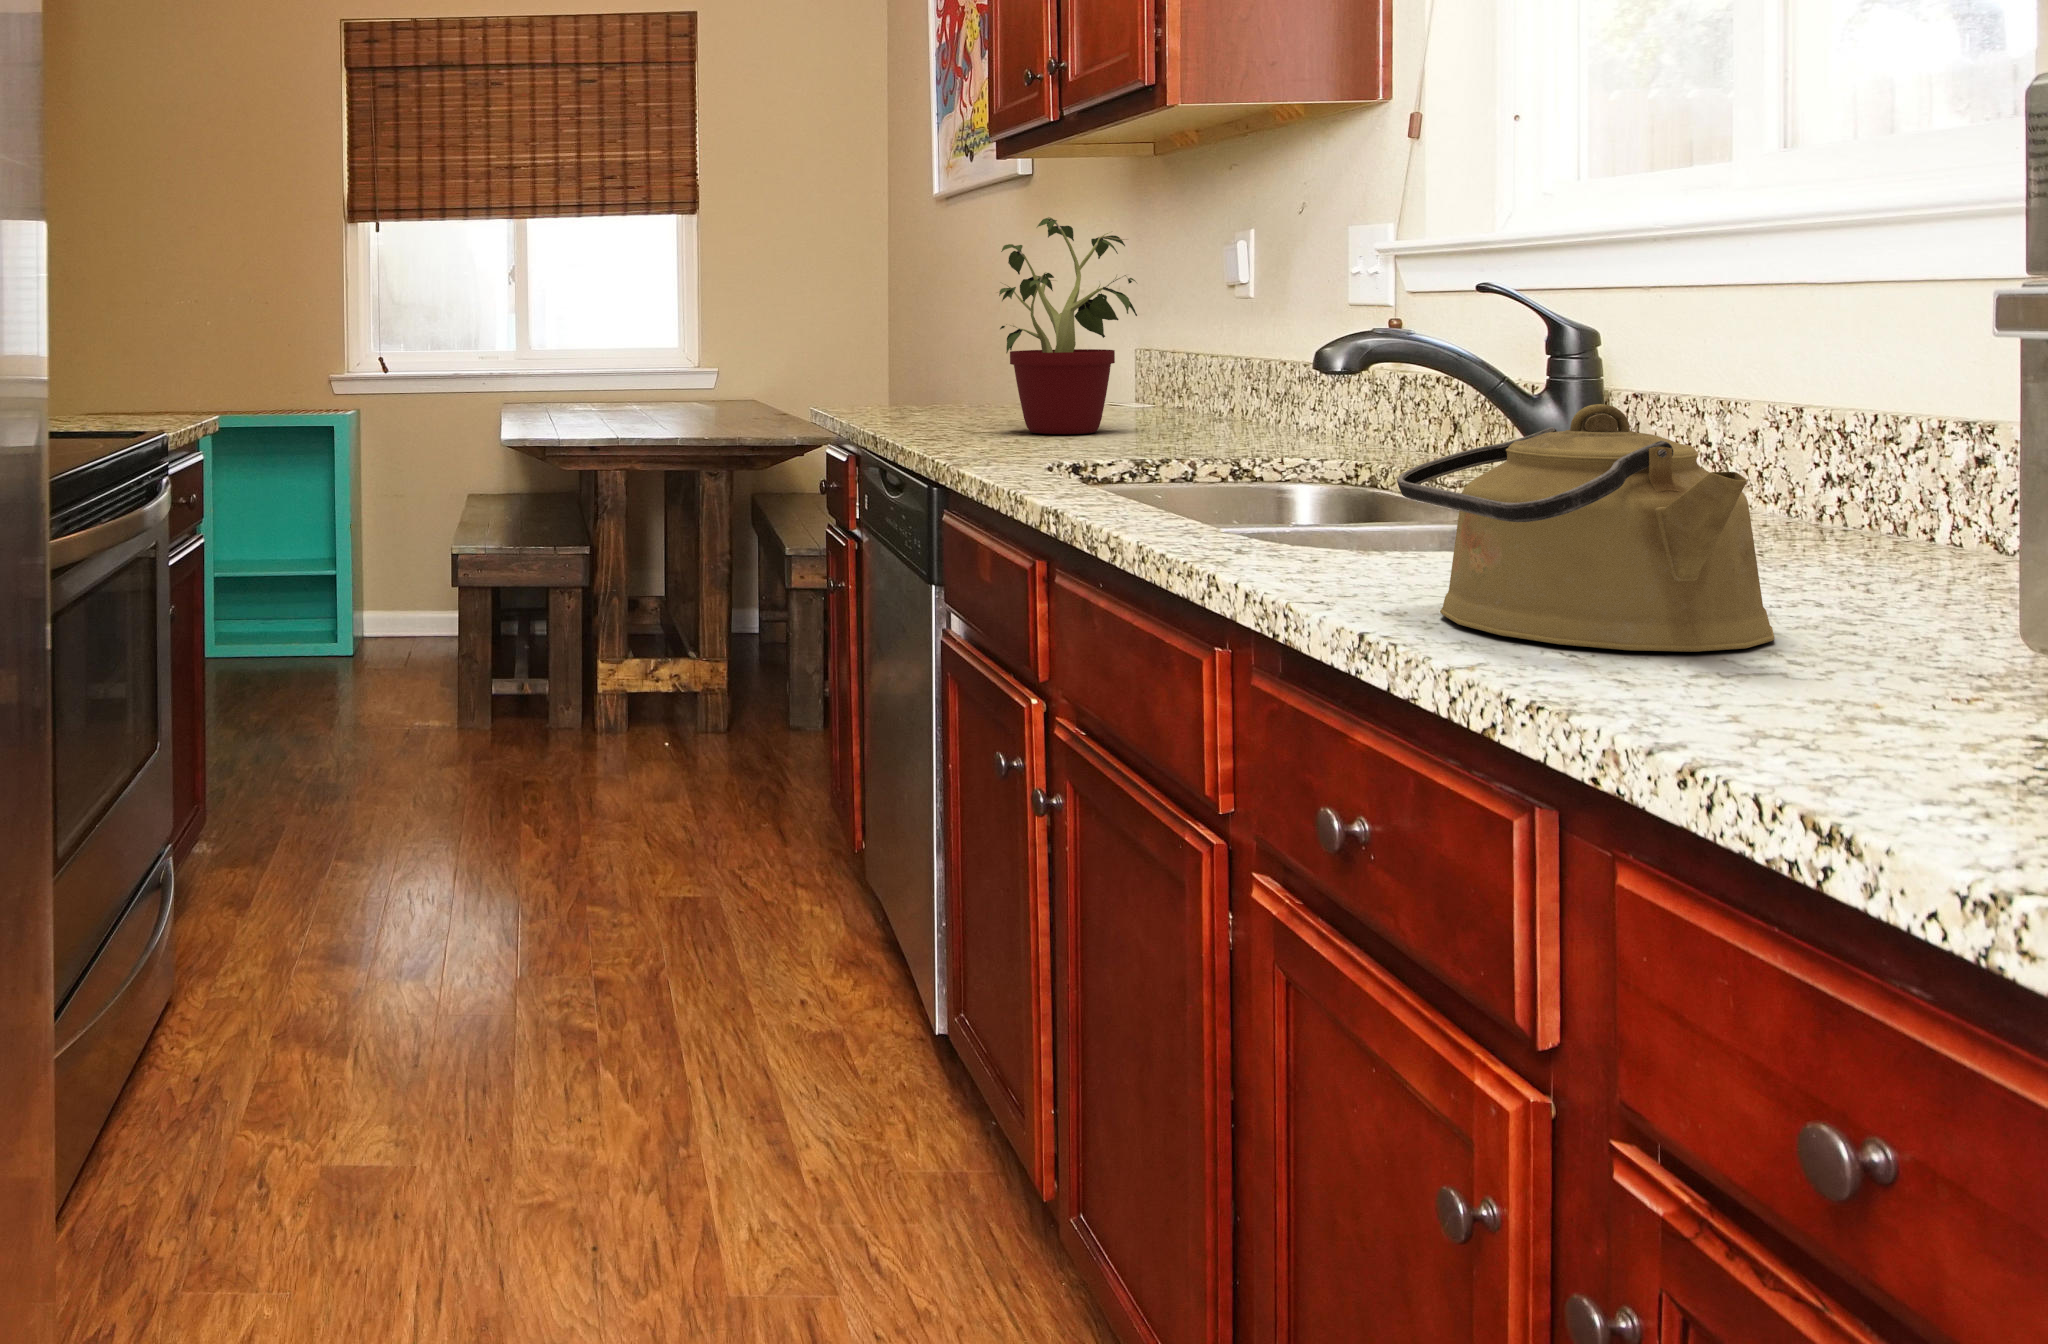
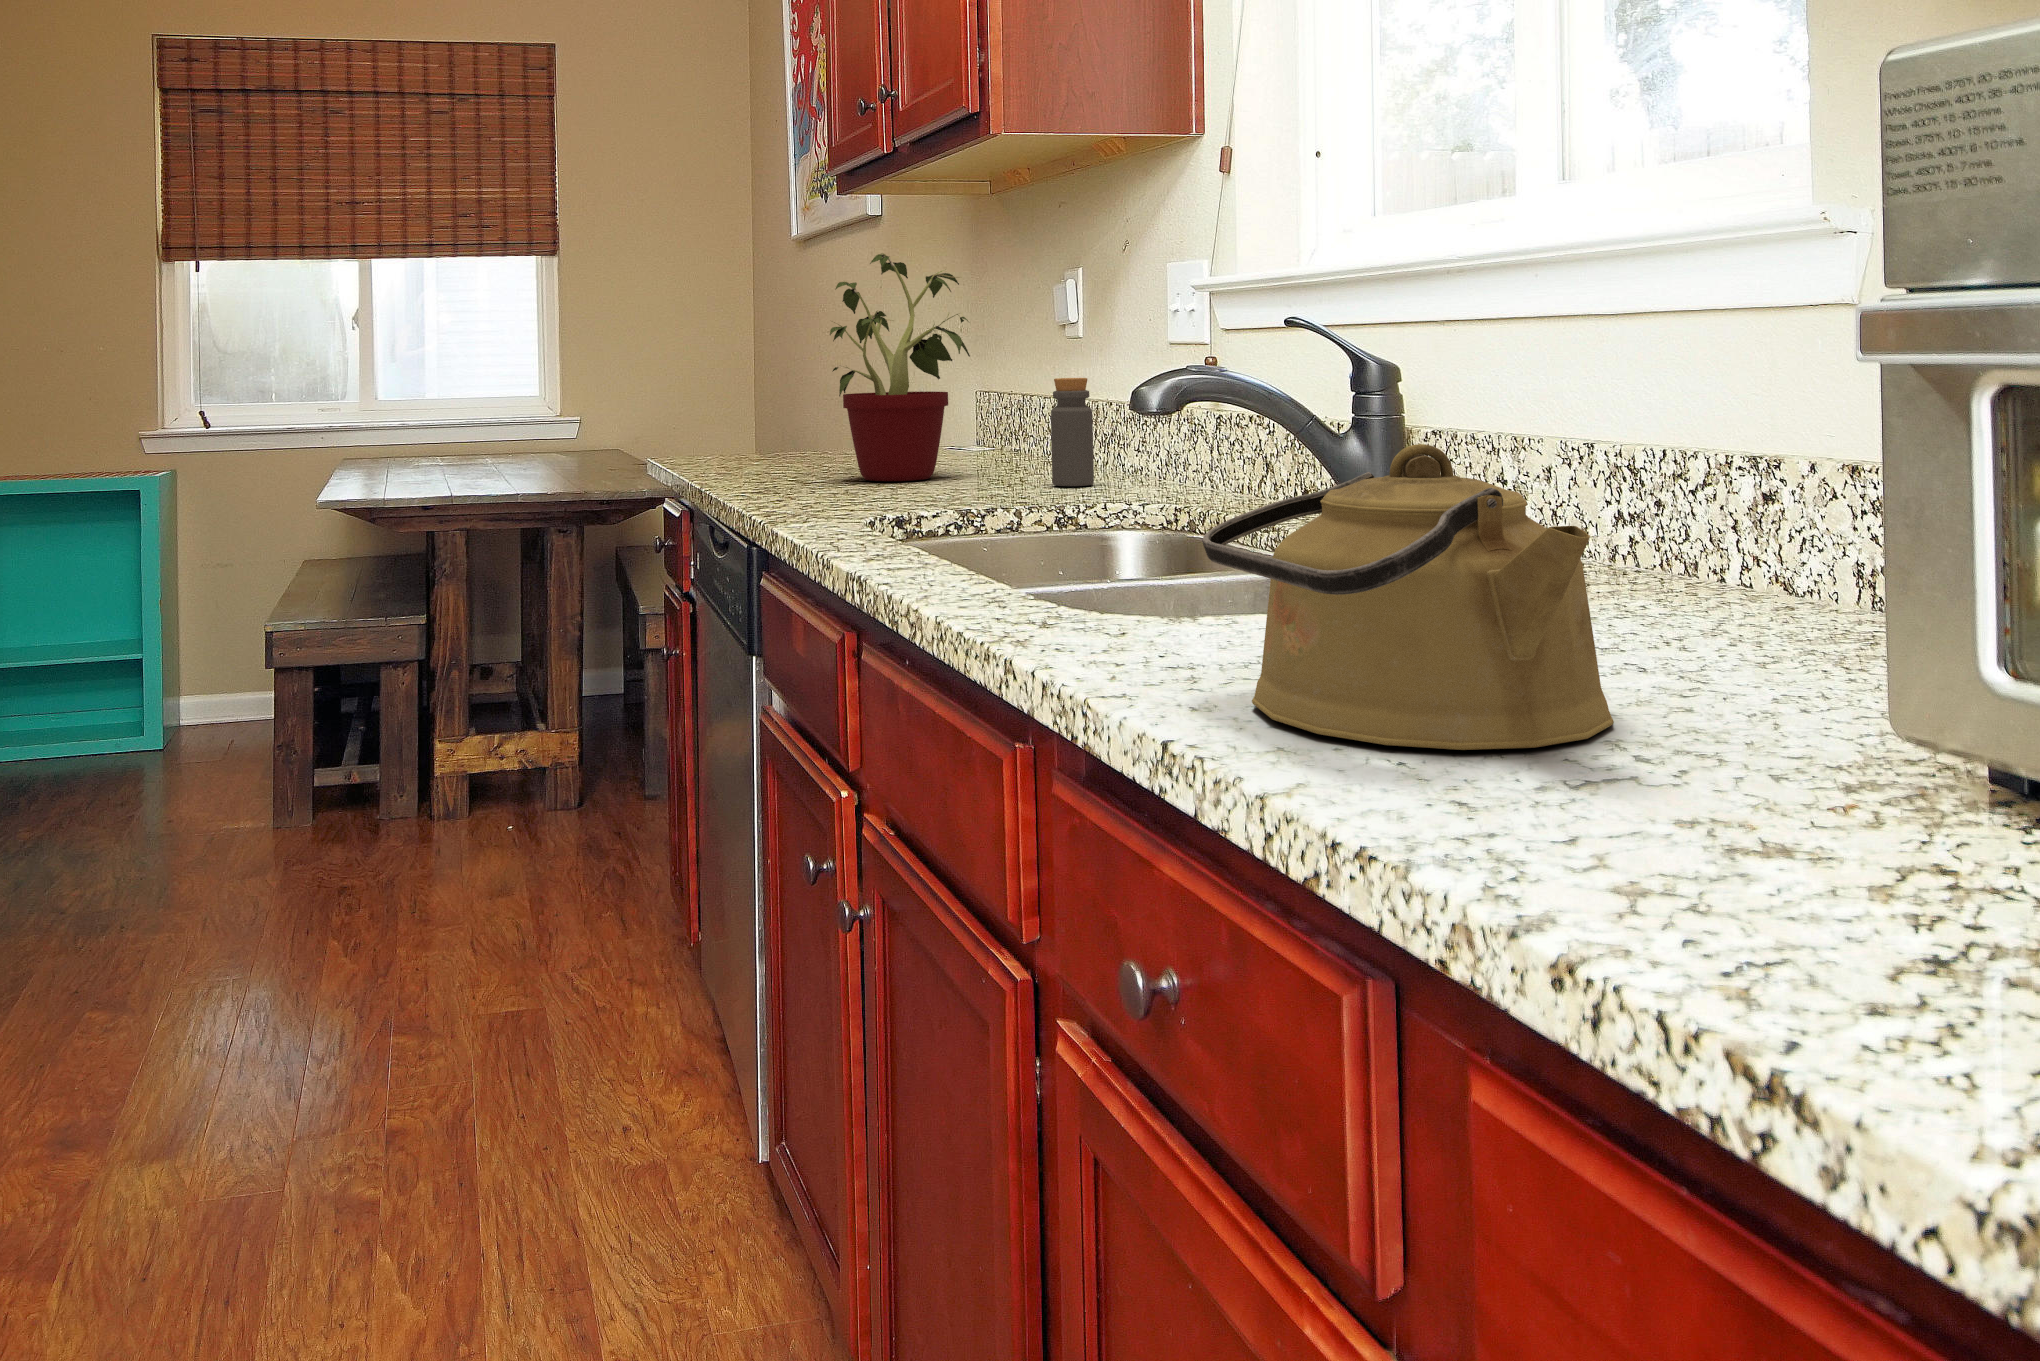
bottle: none [1223,338,1266,442] -> present [1051,378,1094,486]

